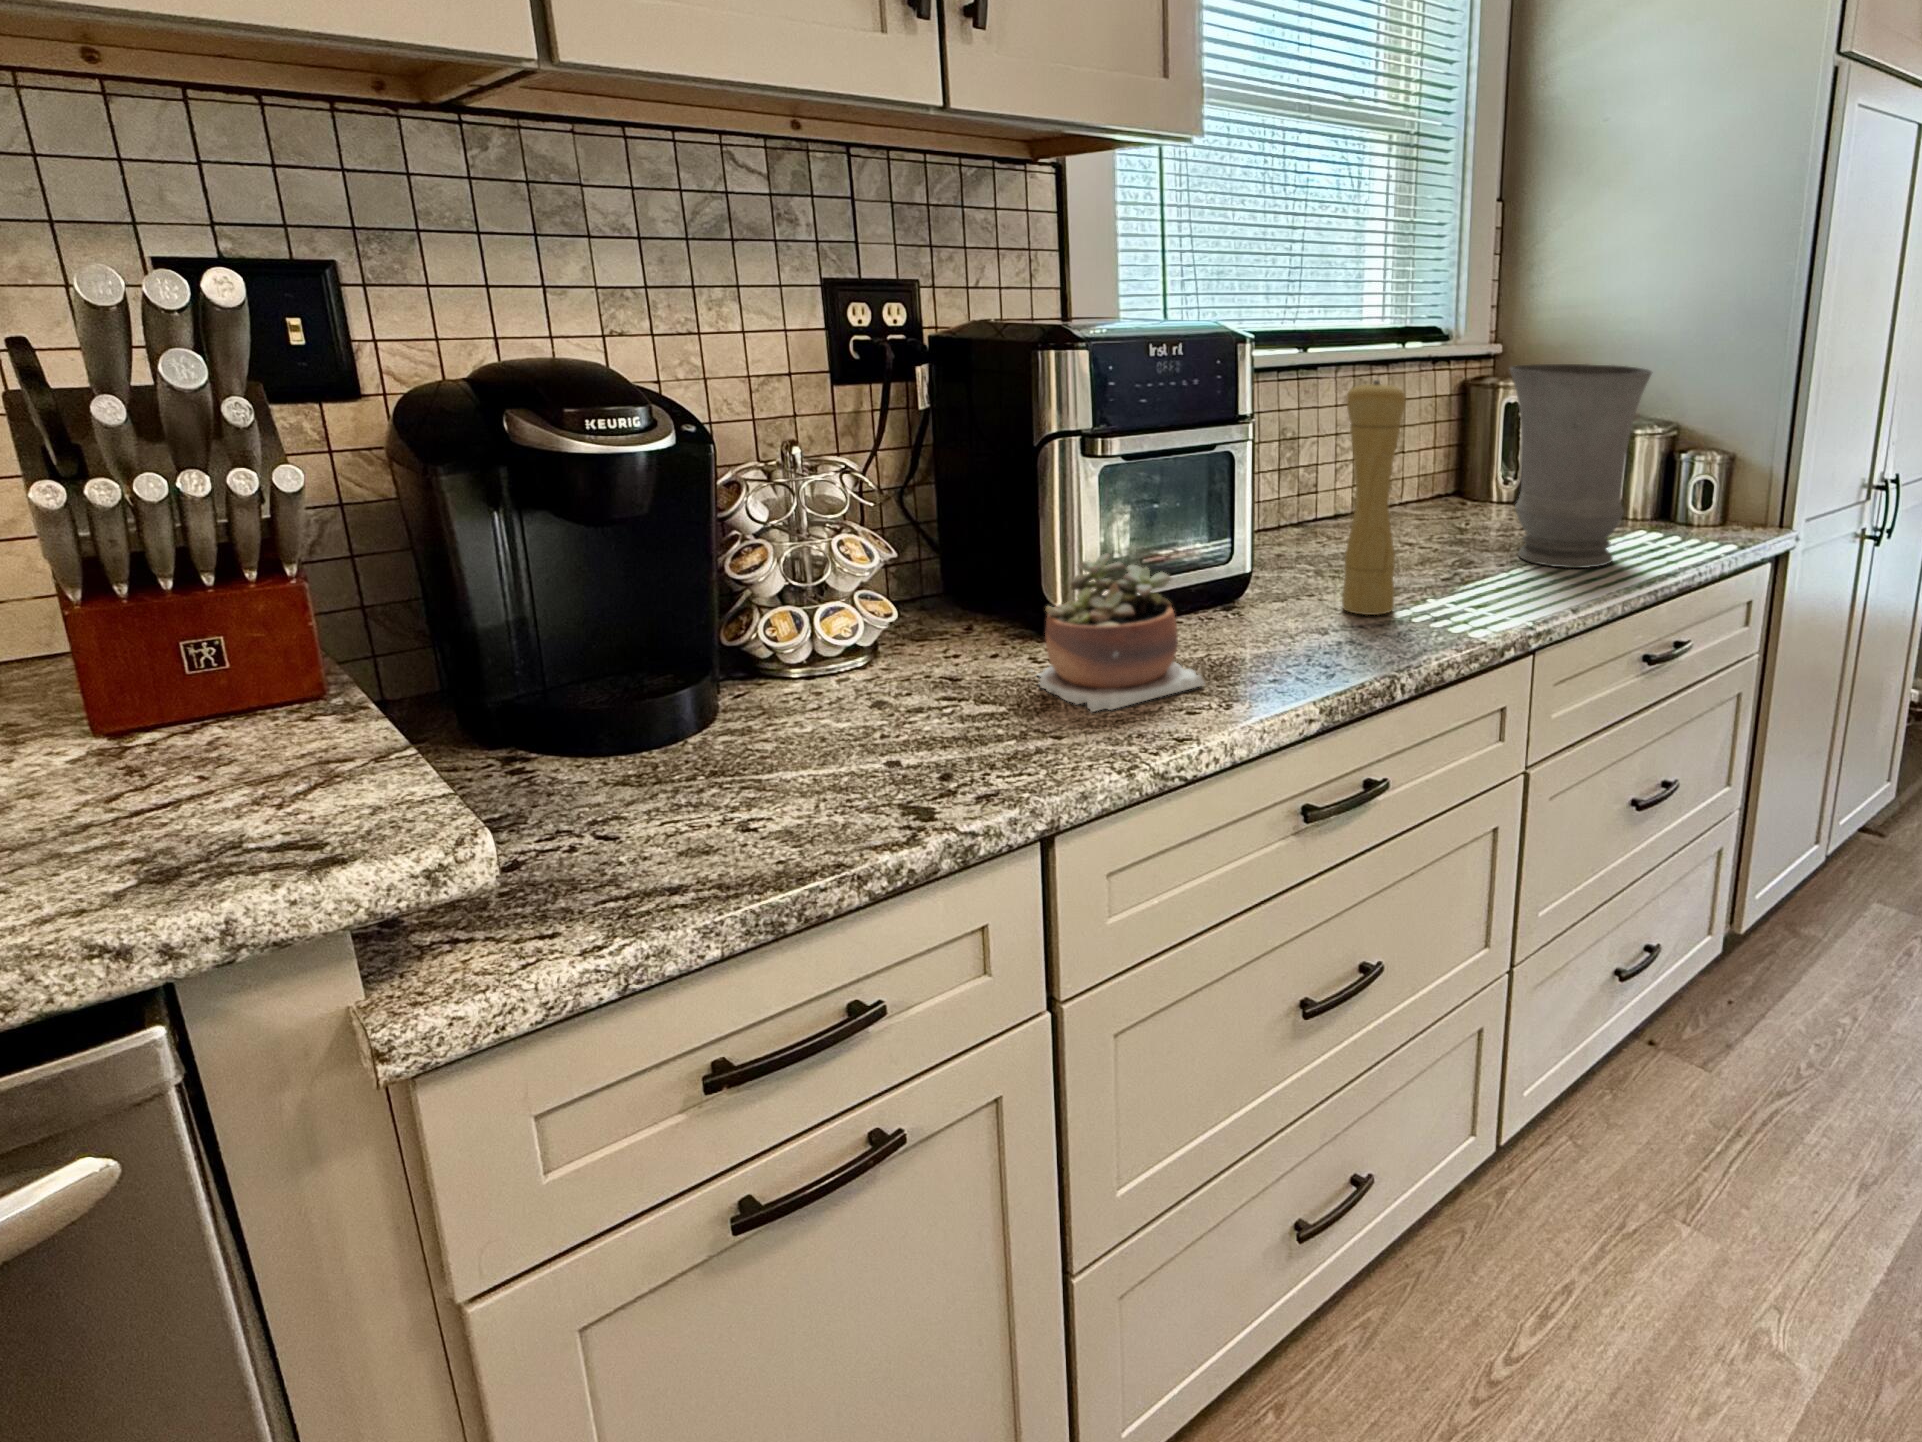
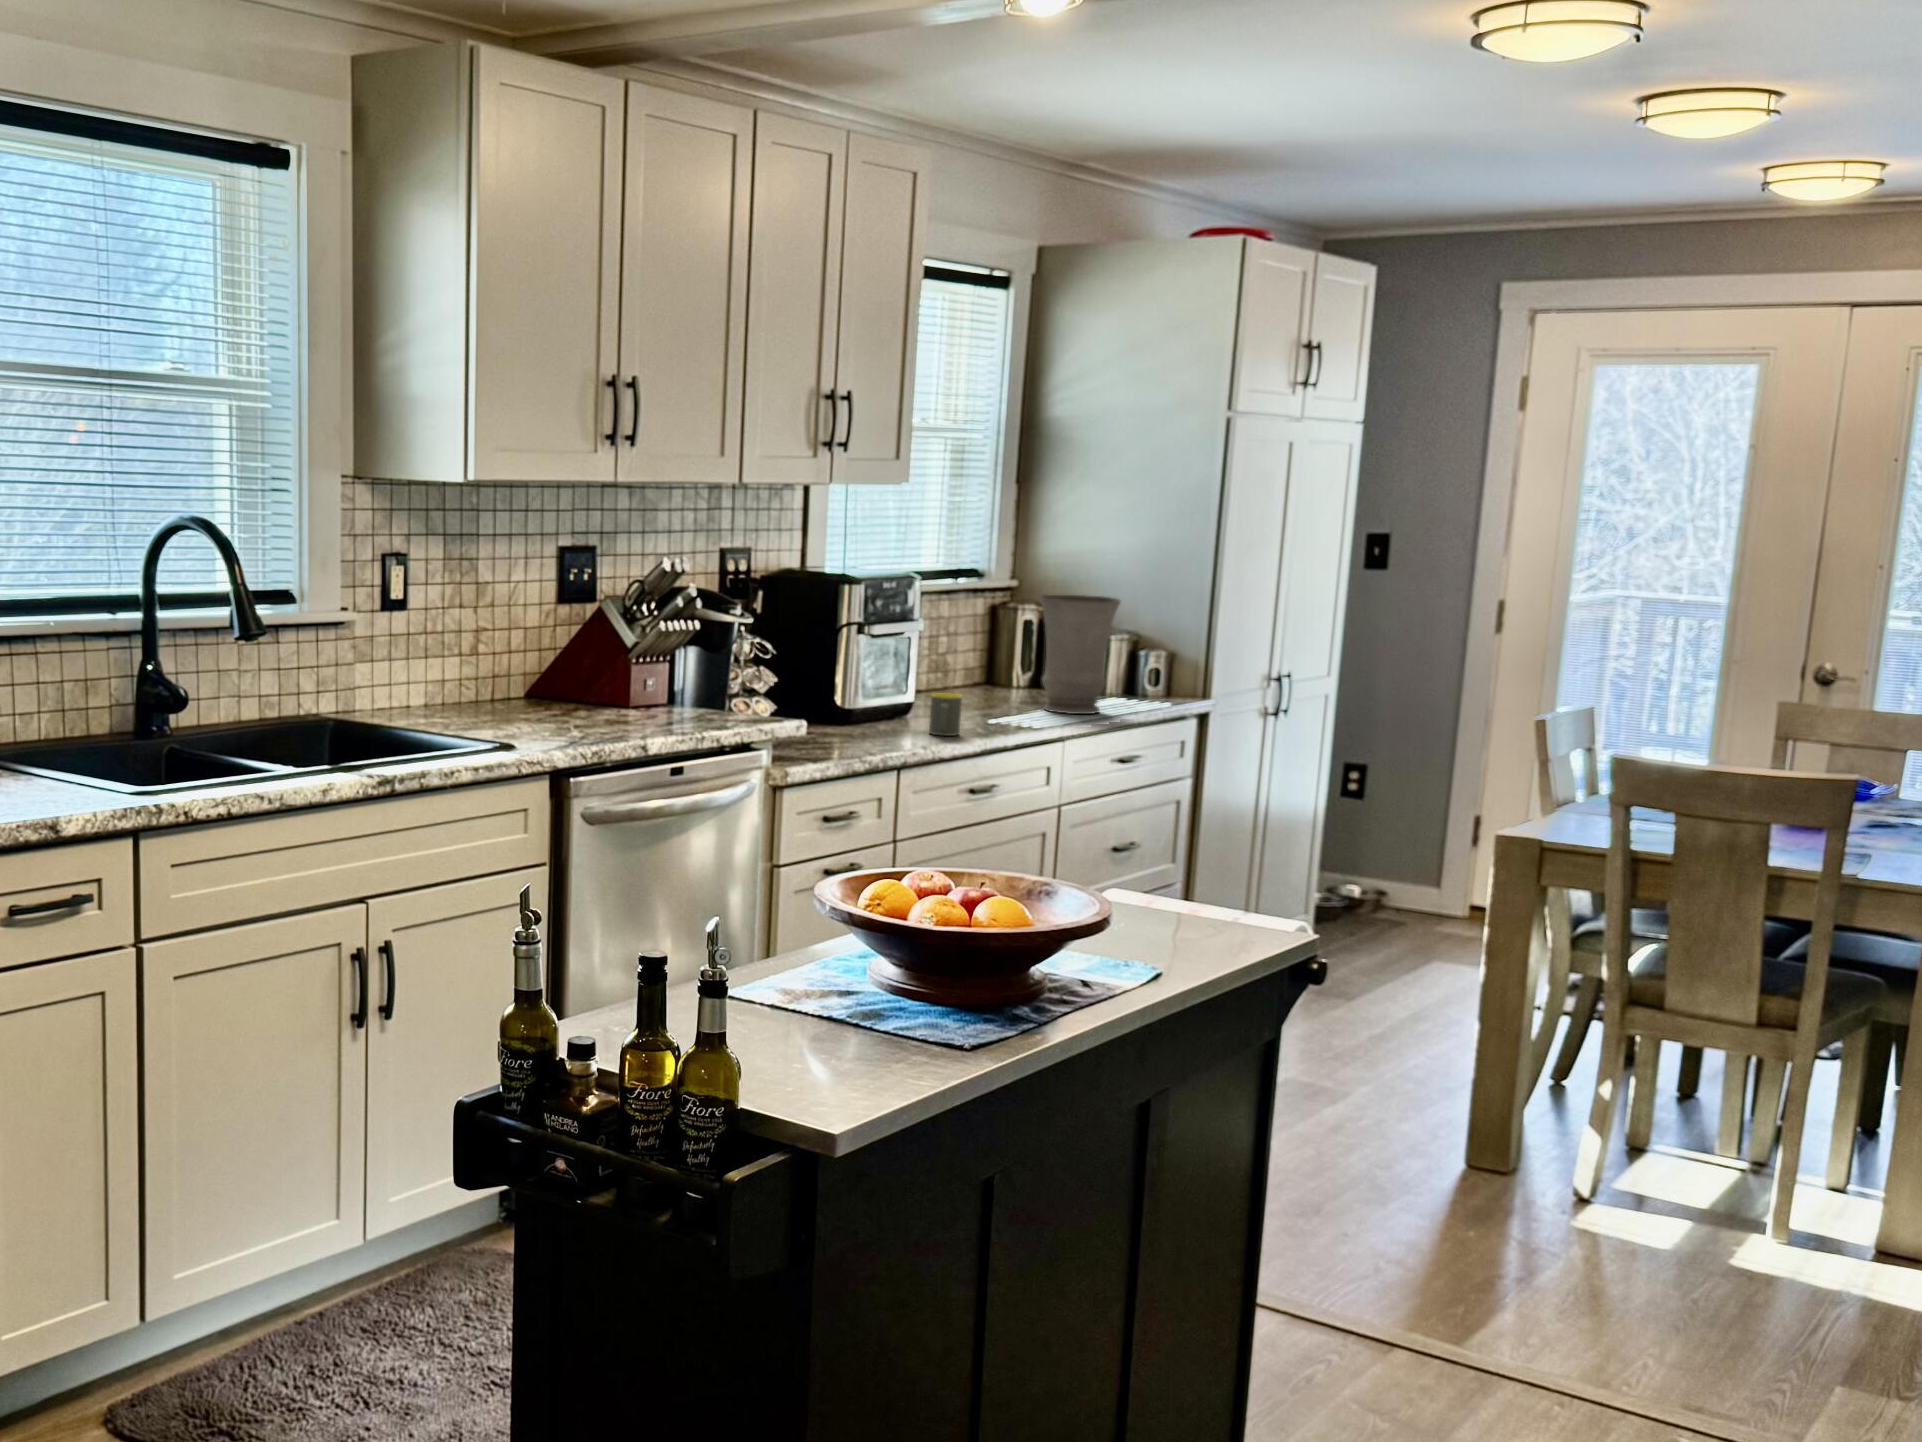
pepper mill: present [1342,380,1406,615] -> none [961,604,998,726]
succulent plant: present [1038,553,1205,712] -> none [840,682,924,747]
mug: none [1251,563,1314,654] -> present [929,693,962,736]

